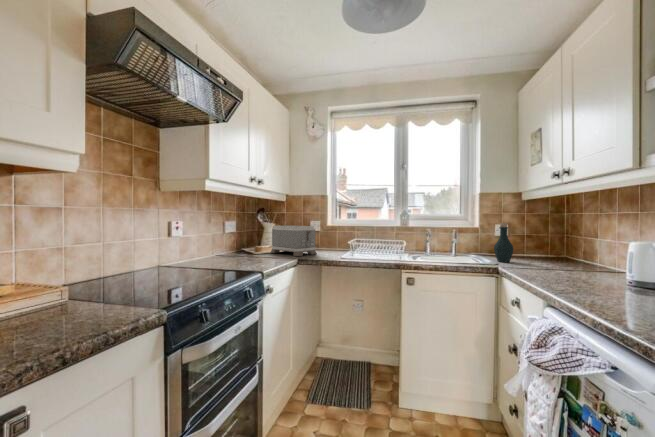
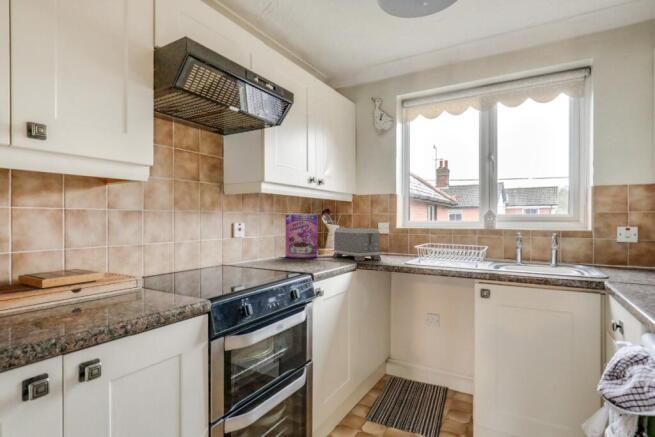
cereal box: none [224,213,256,255] -> present [286,214,317,257]
bottle: present [494,223,514,262] -> none [607,226,637,277]

